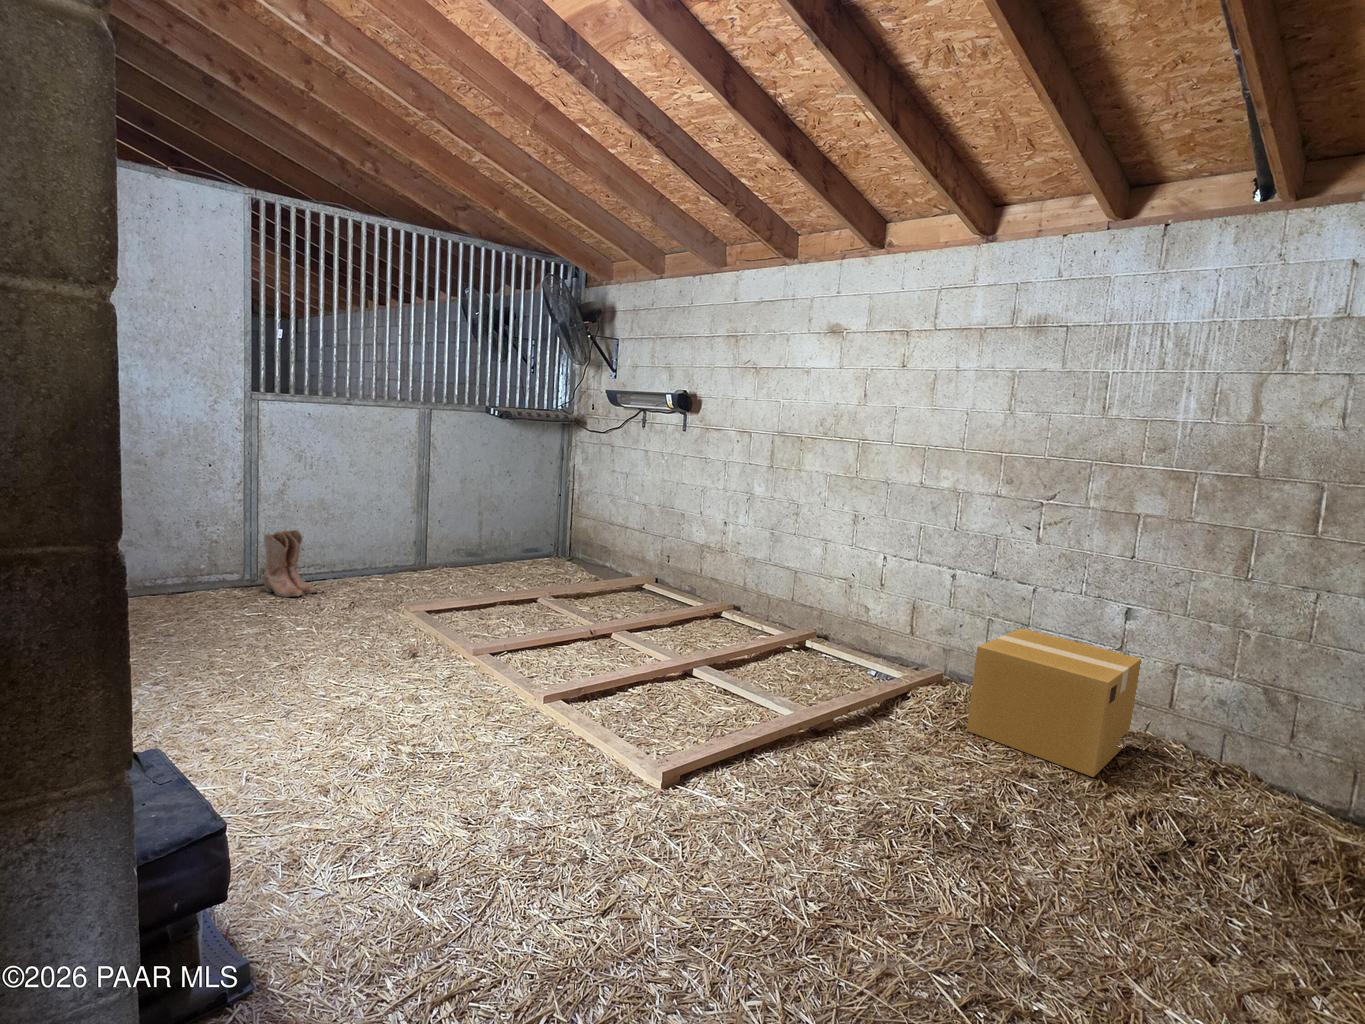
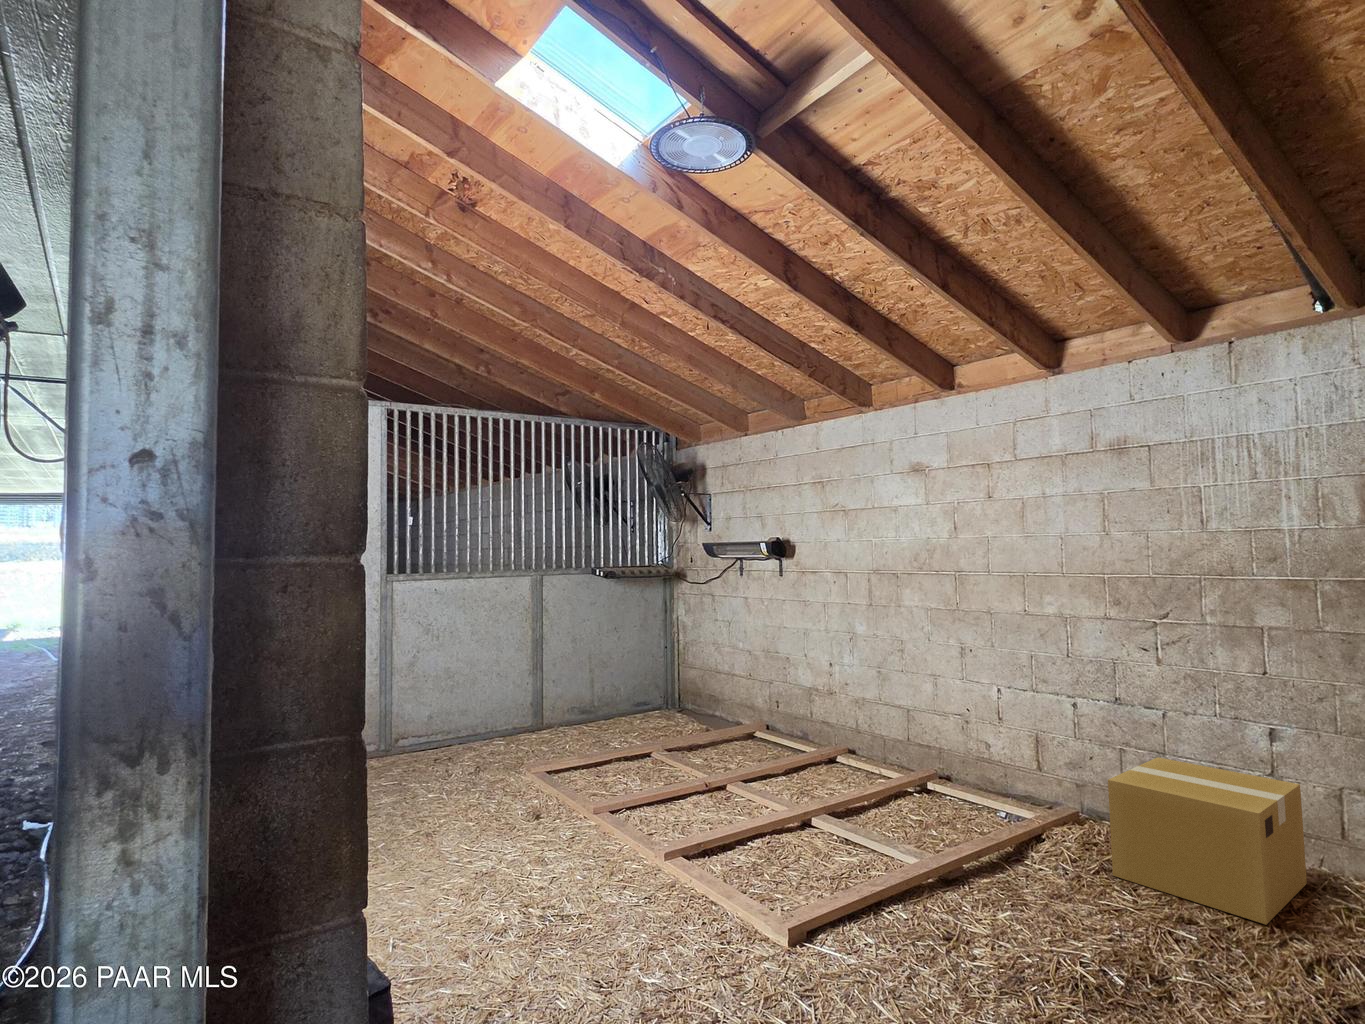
boots: present [263,529,317,597] -> none [397,697,445,764]

